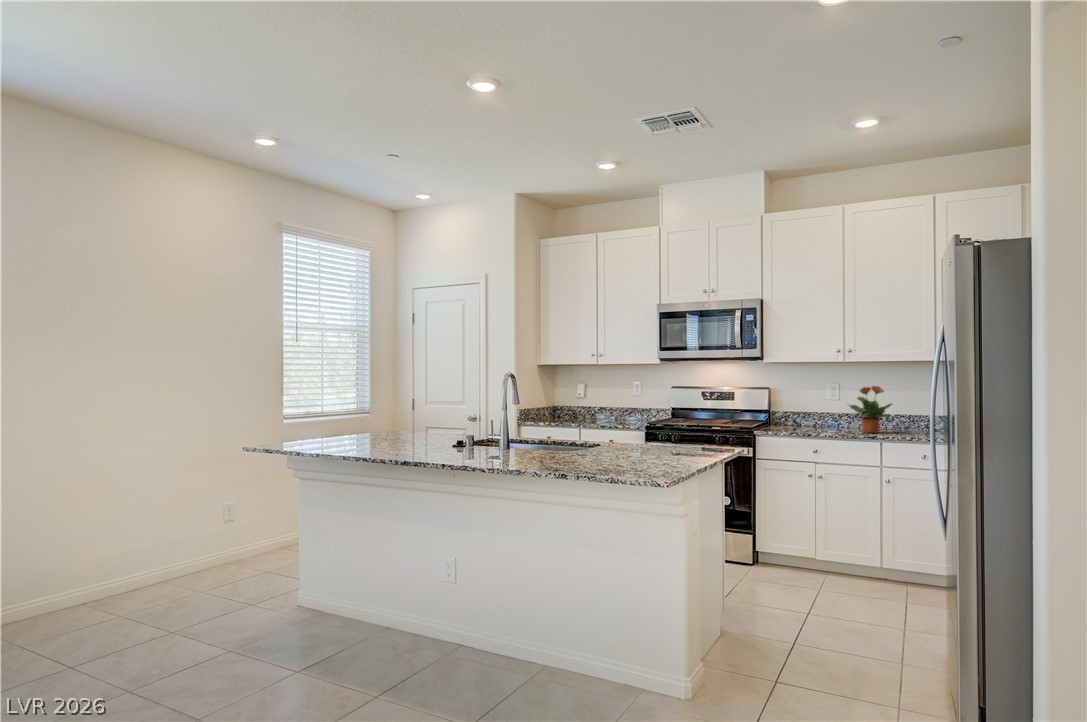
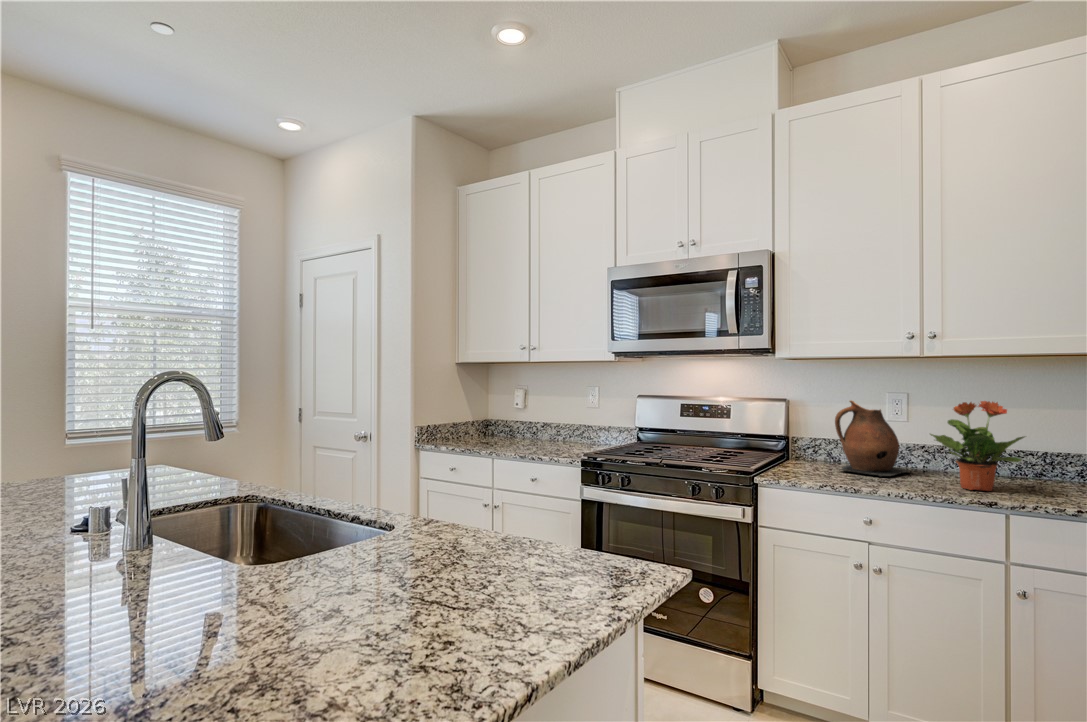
ceramic pitcher: none [798,388,840,430] -> present [835,401,911,477]

